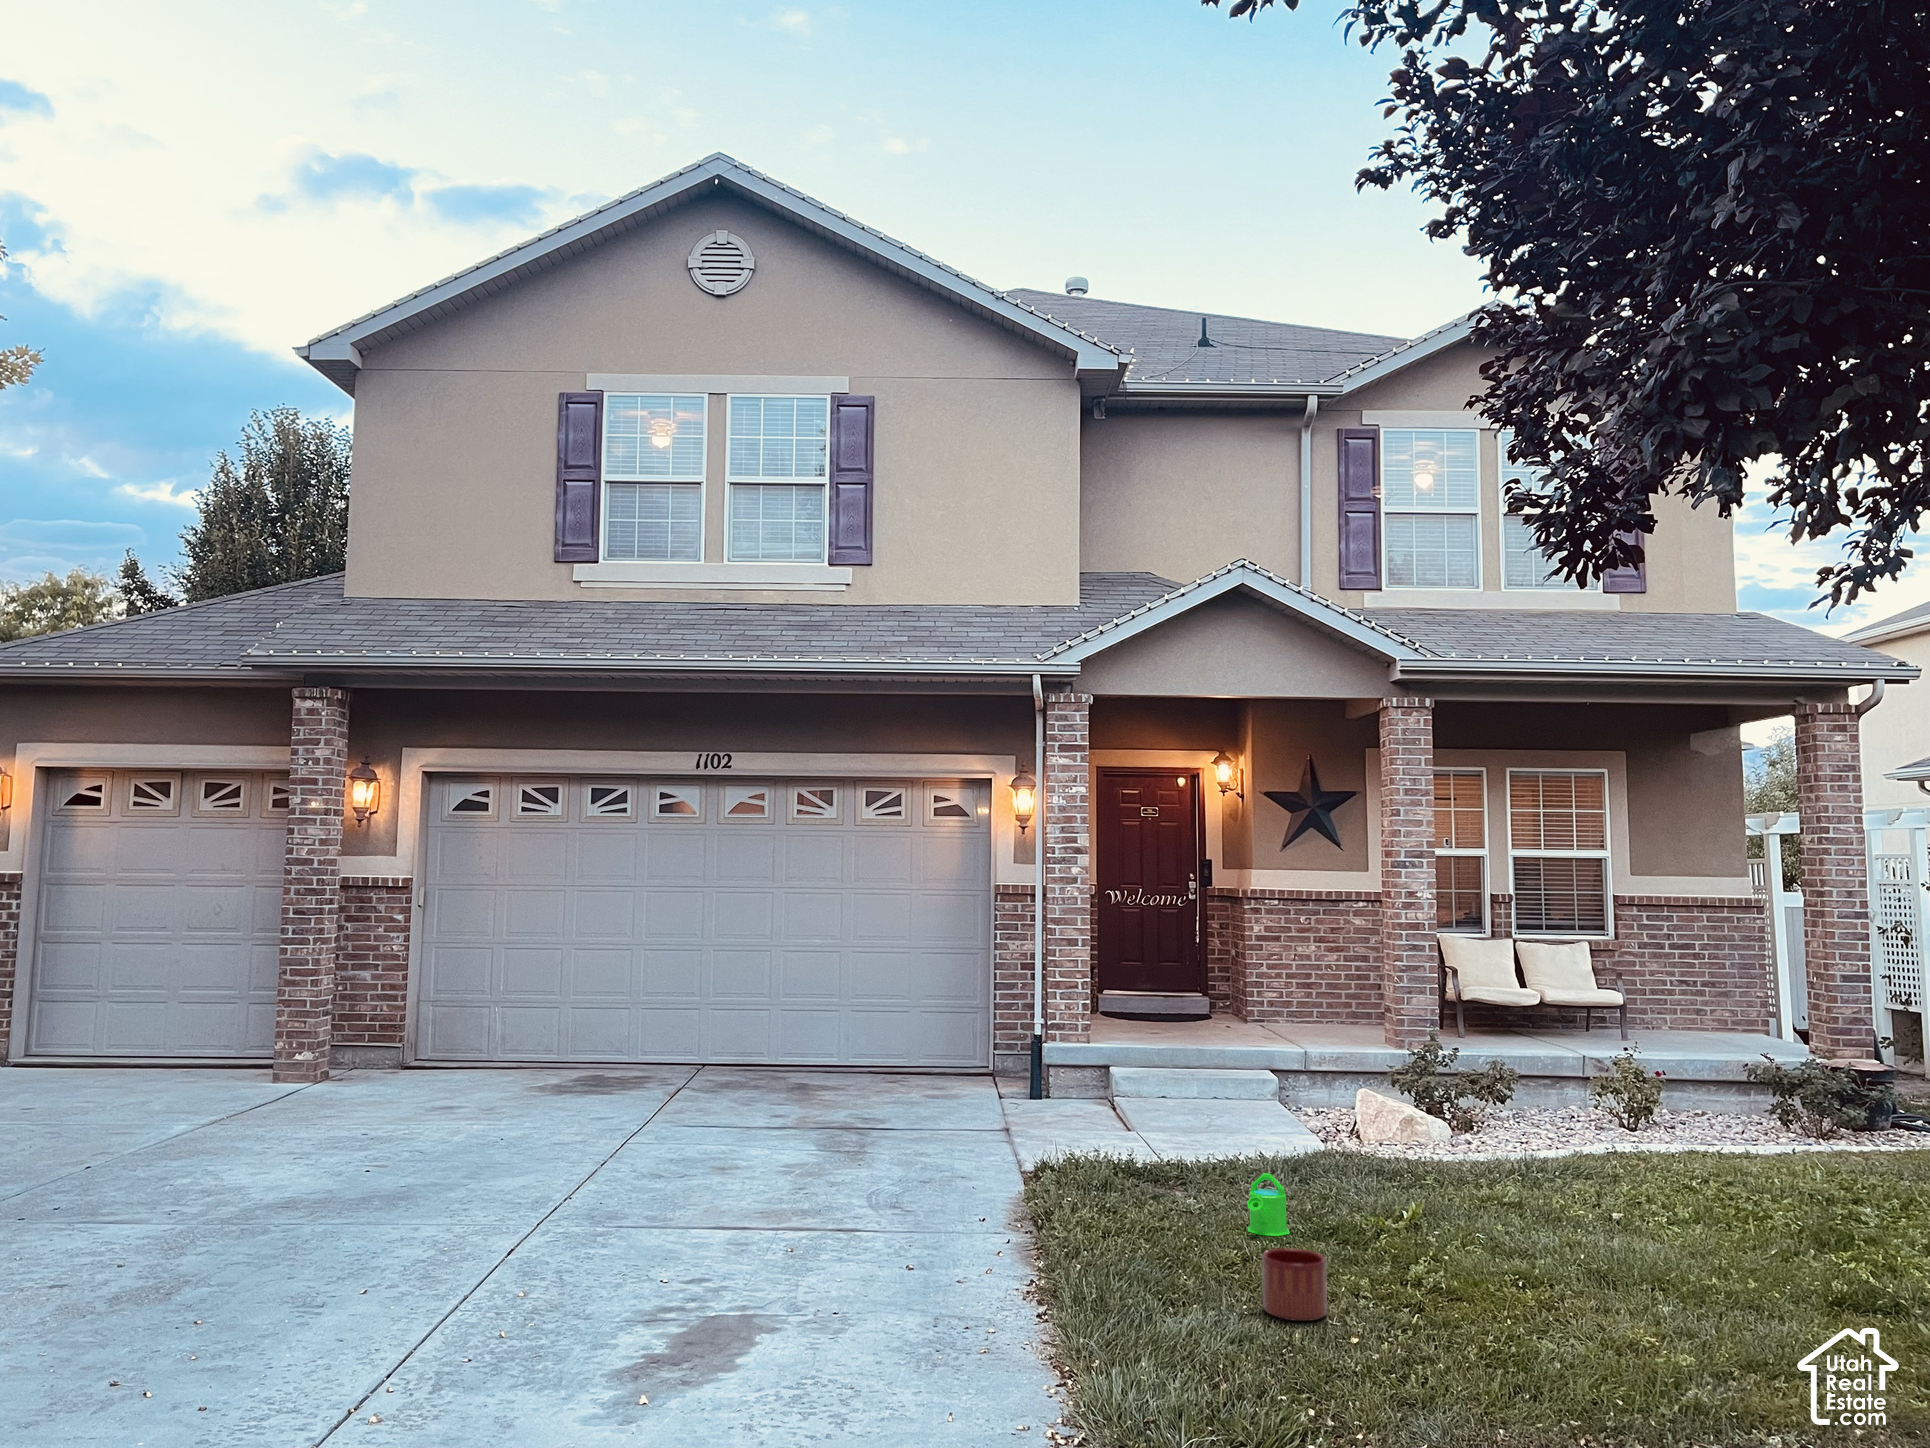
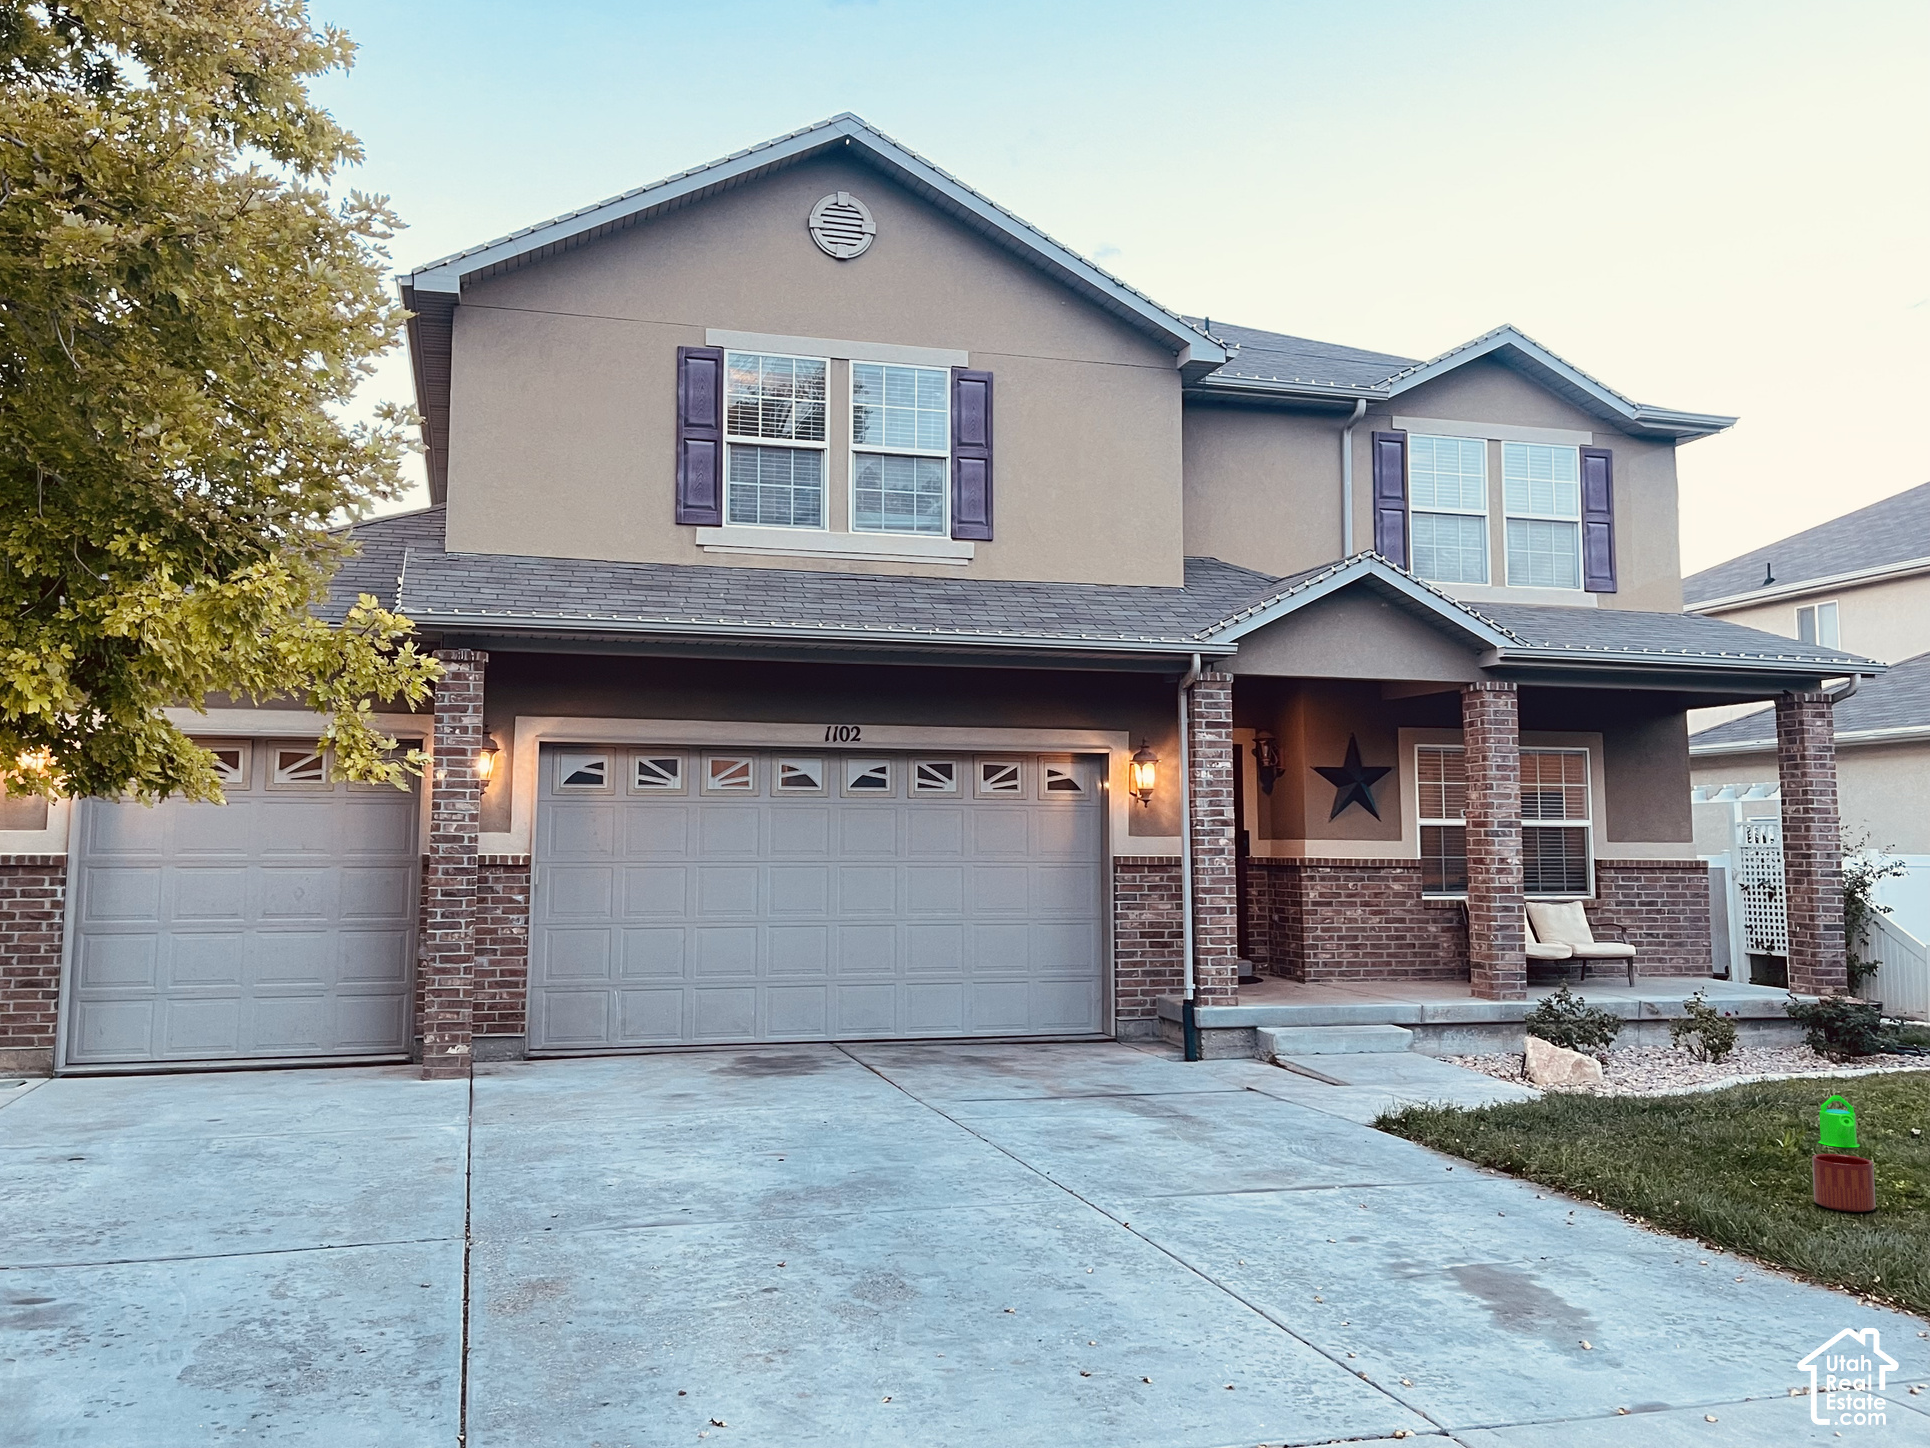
watering can: present [1247,1173,1290,1236] -> present [1818,1095,1860,1148]

